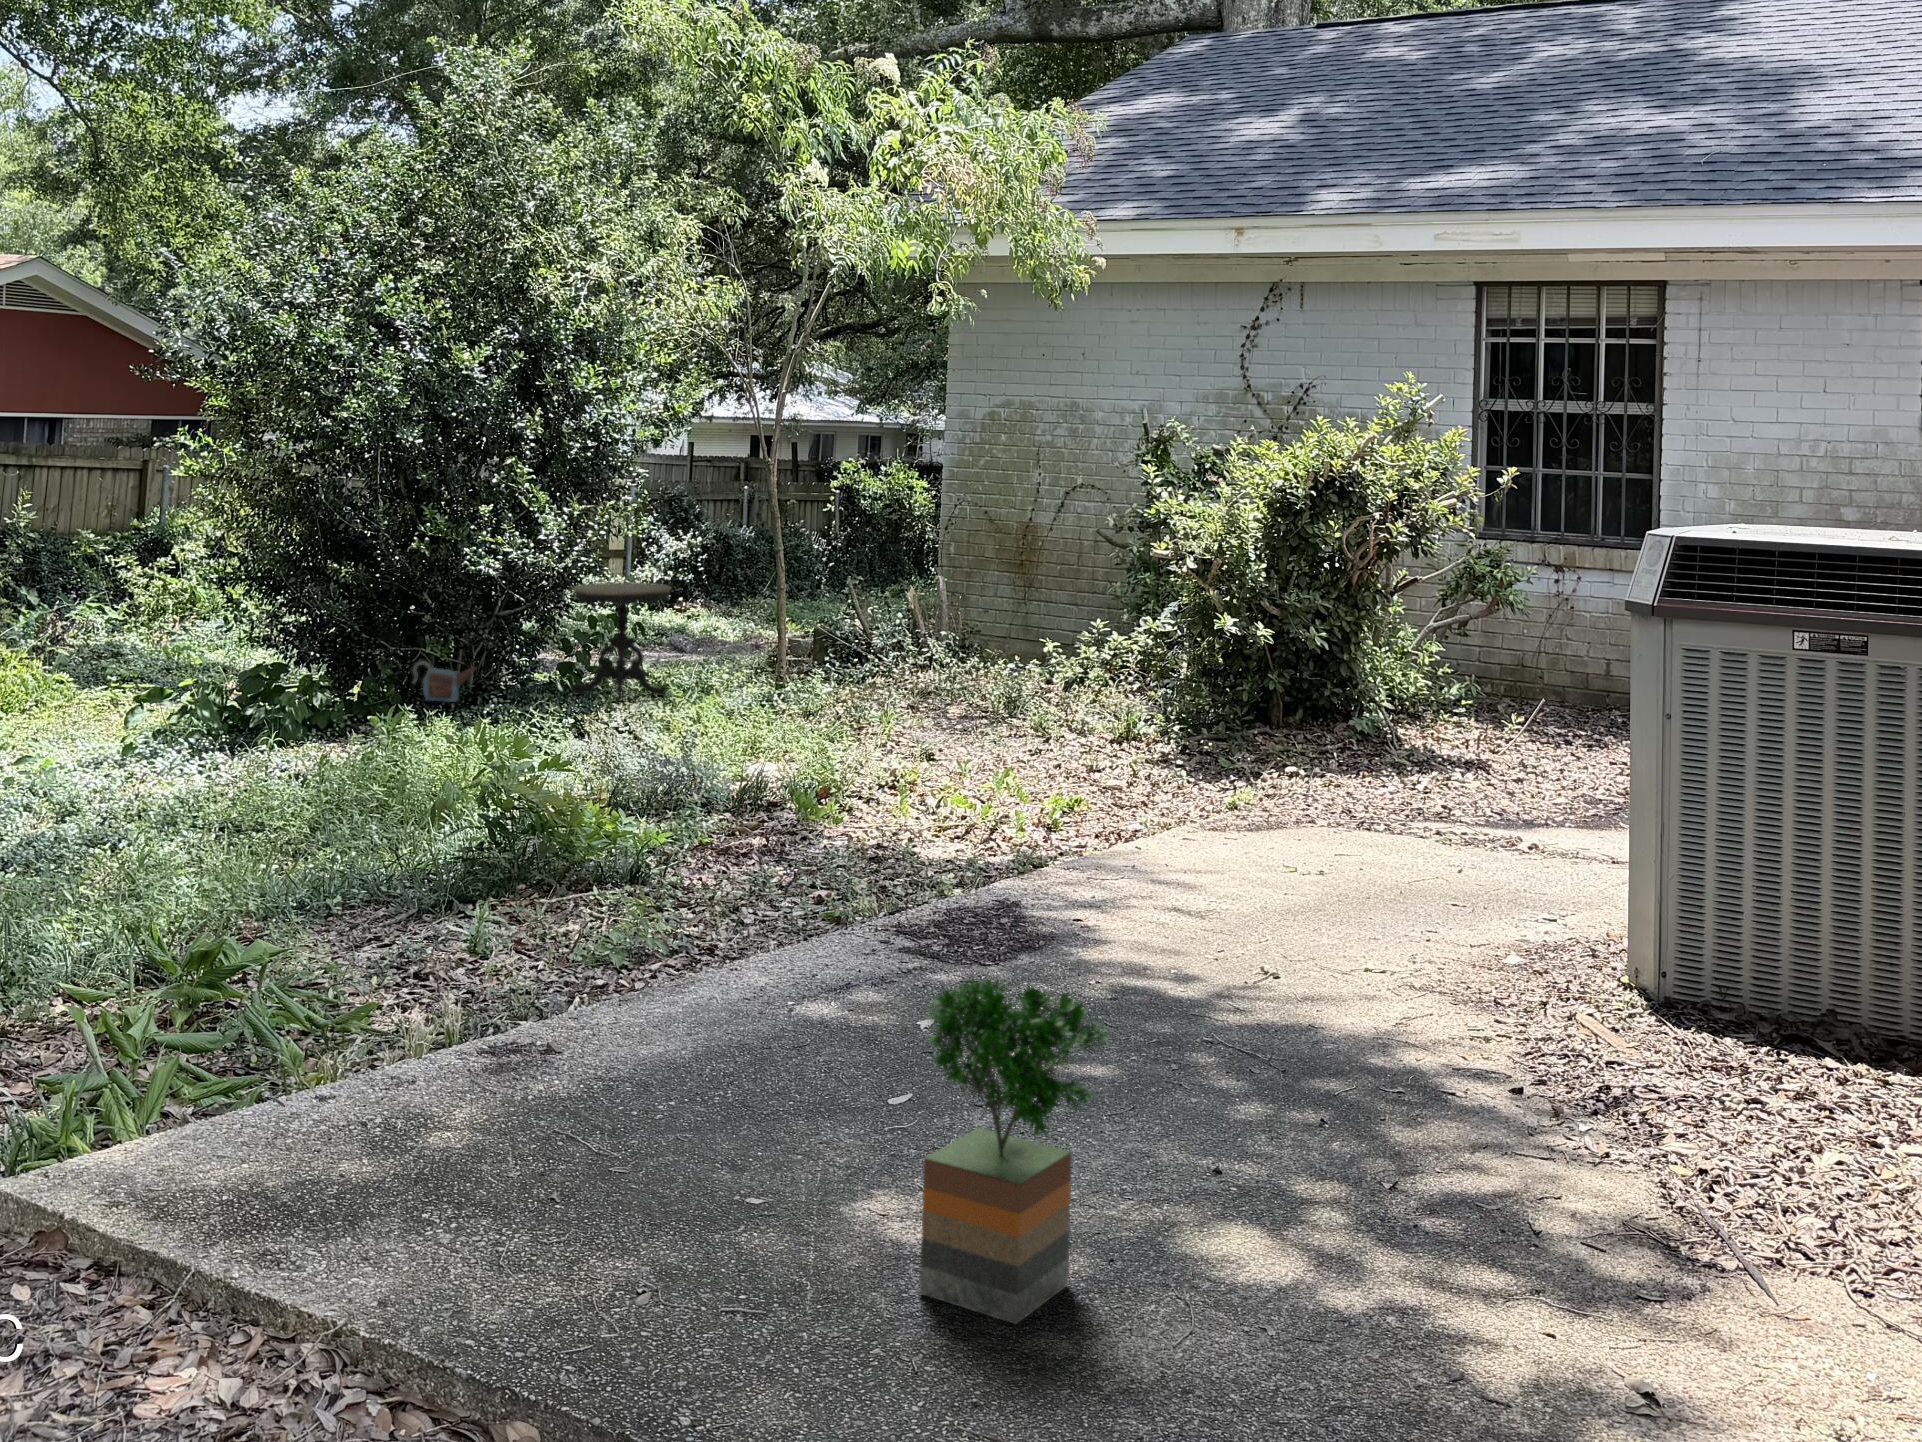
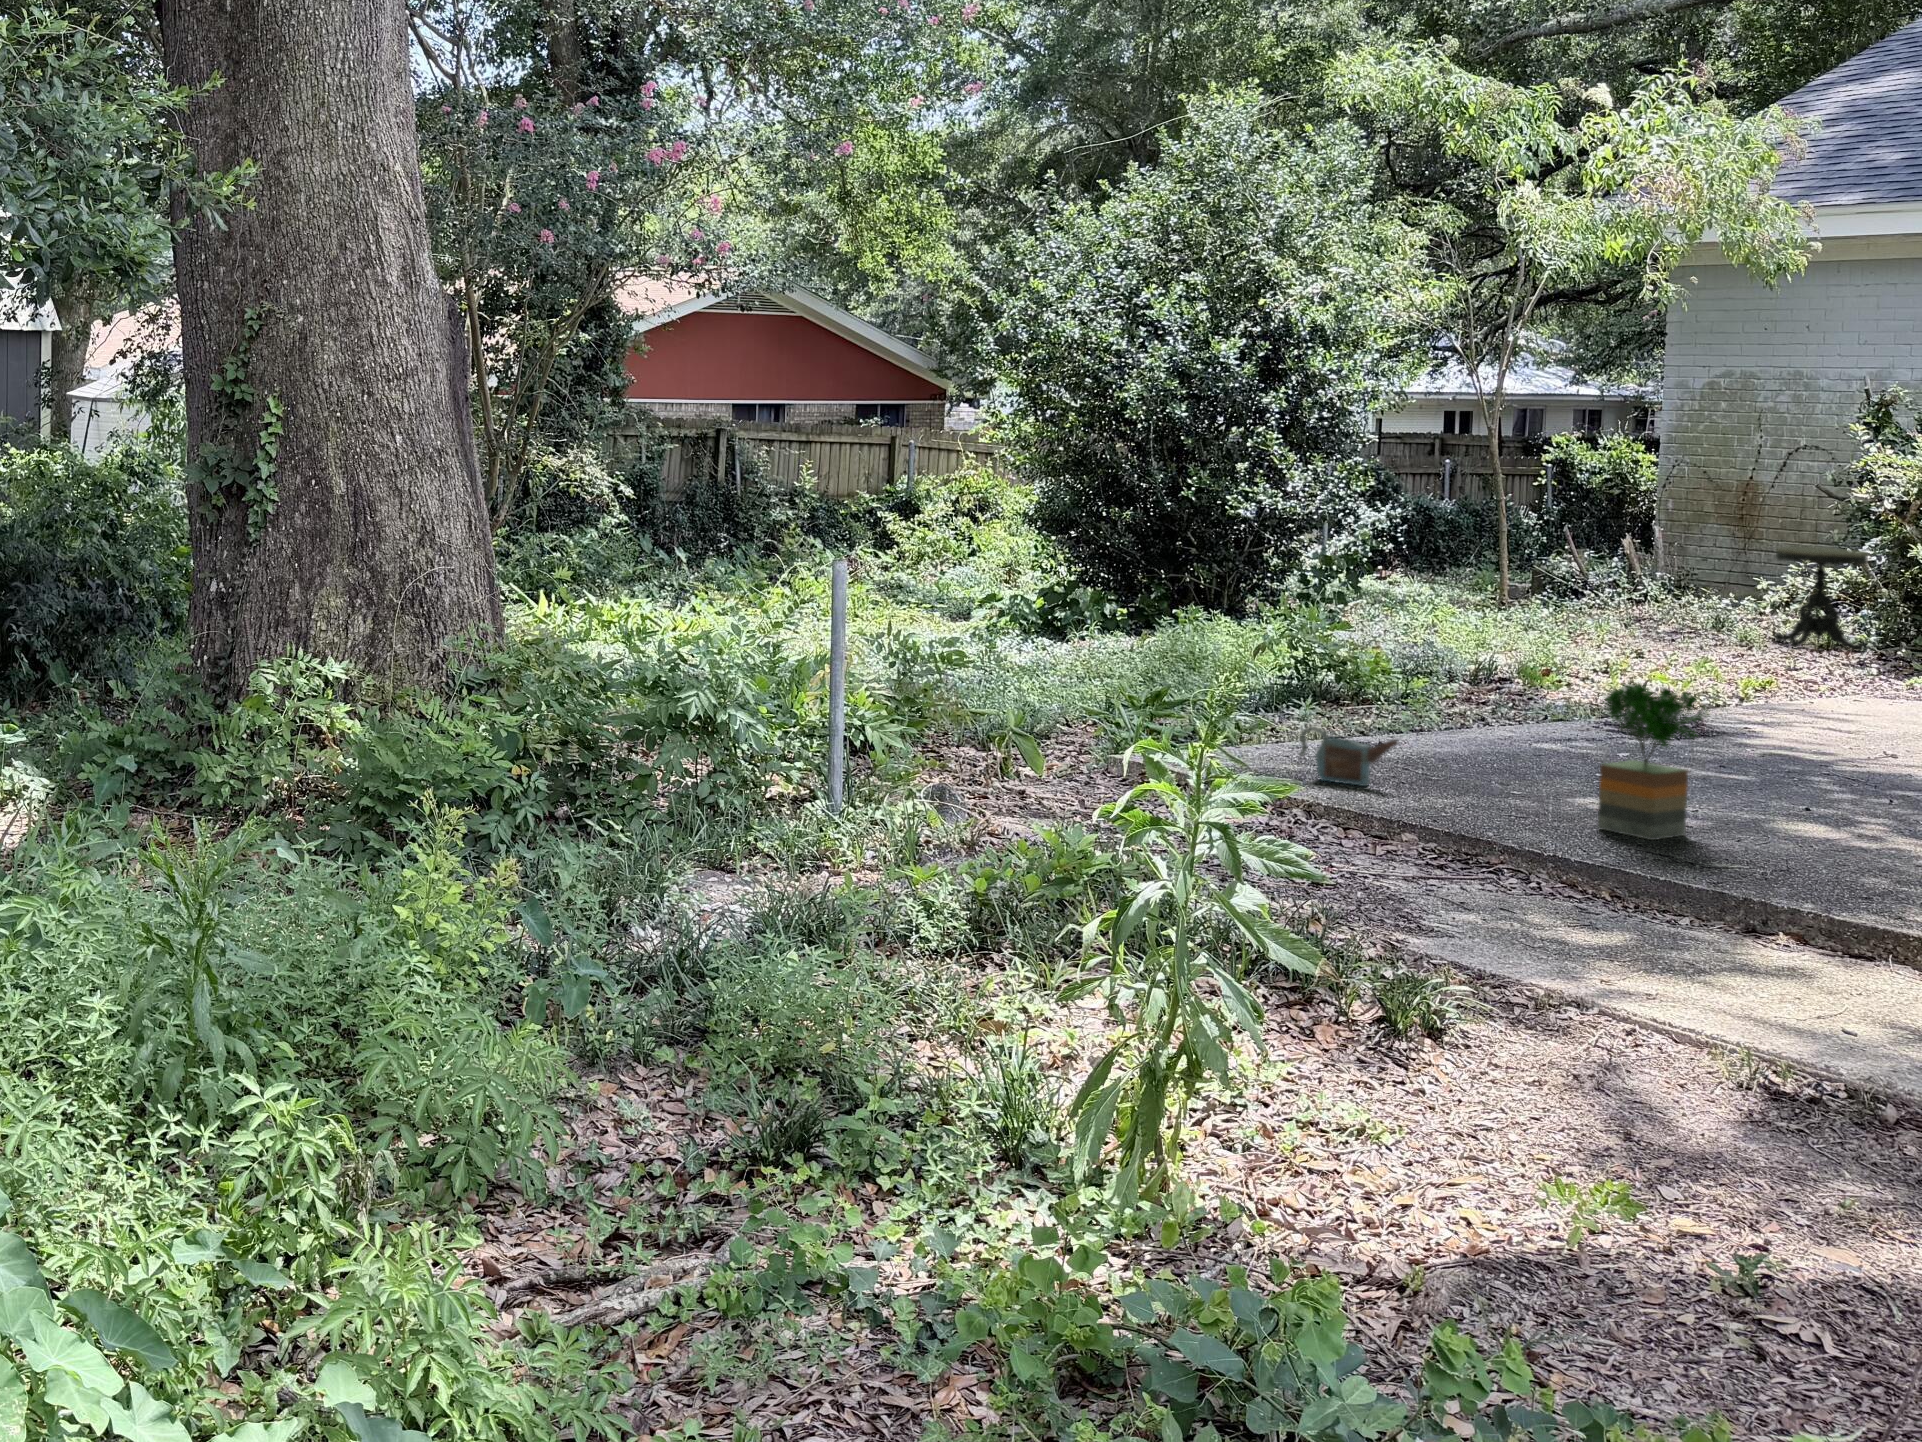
side table: present [572,582,671,701] -> present [1773,547,1870,652]
watering can: present [413,661,477,702] -> present [1300,727,1399,786]

